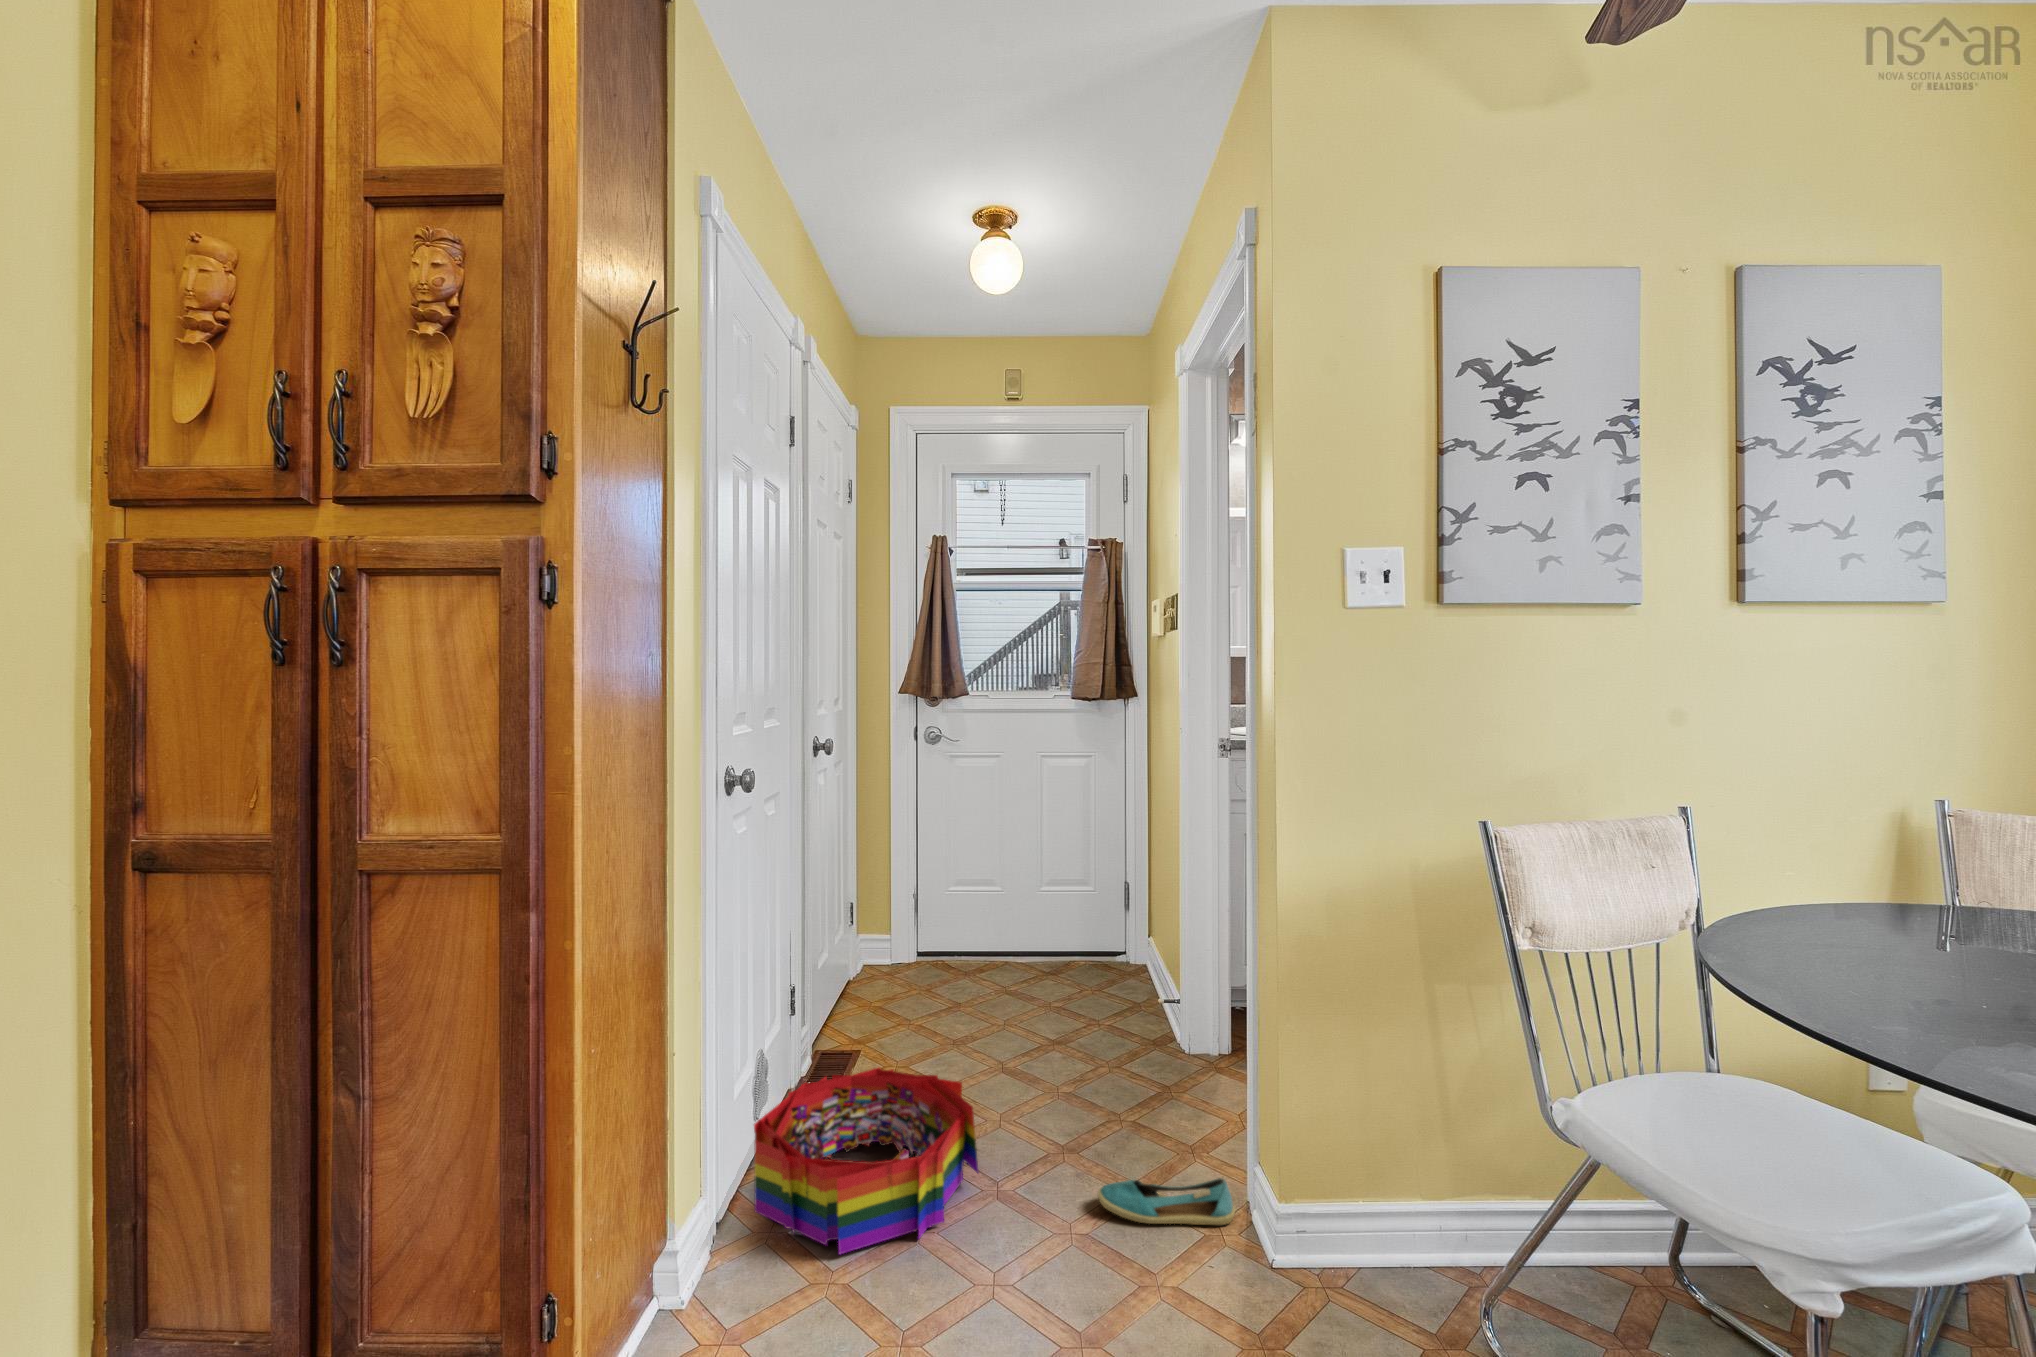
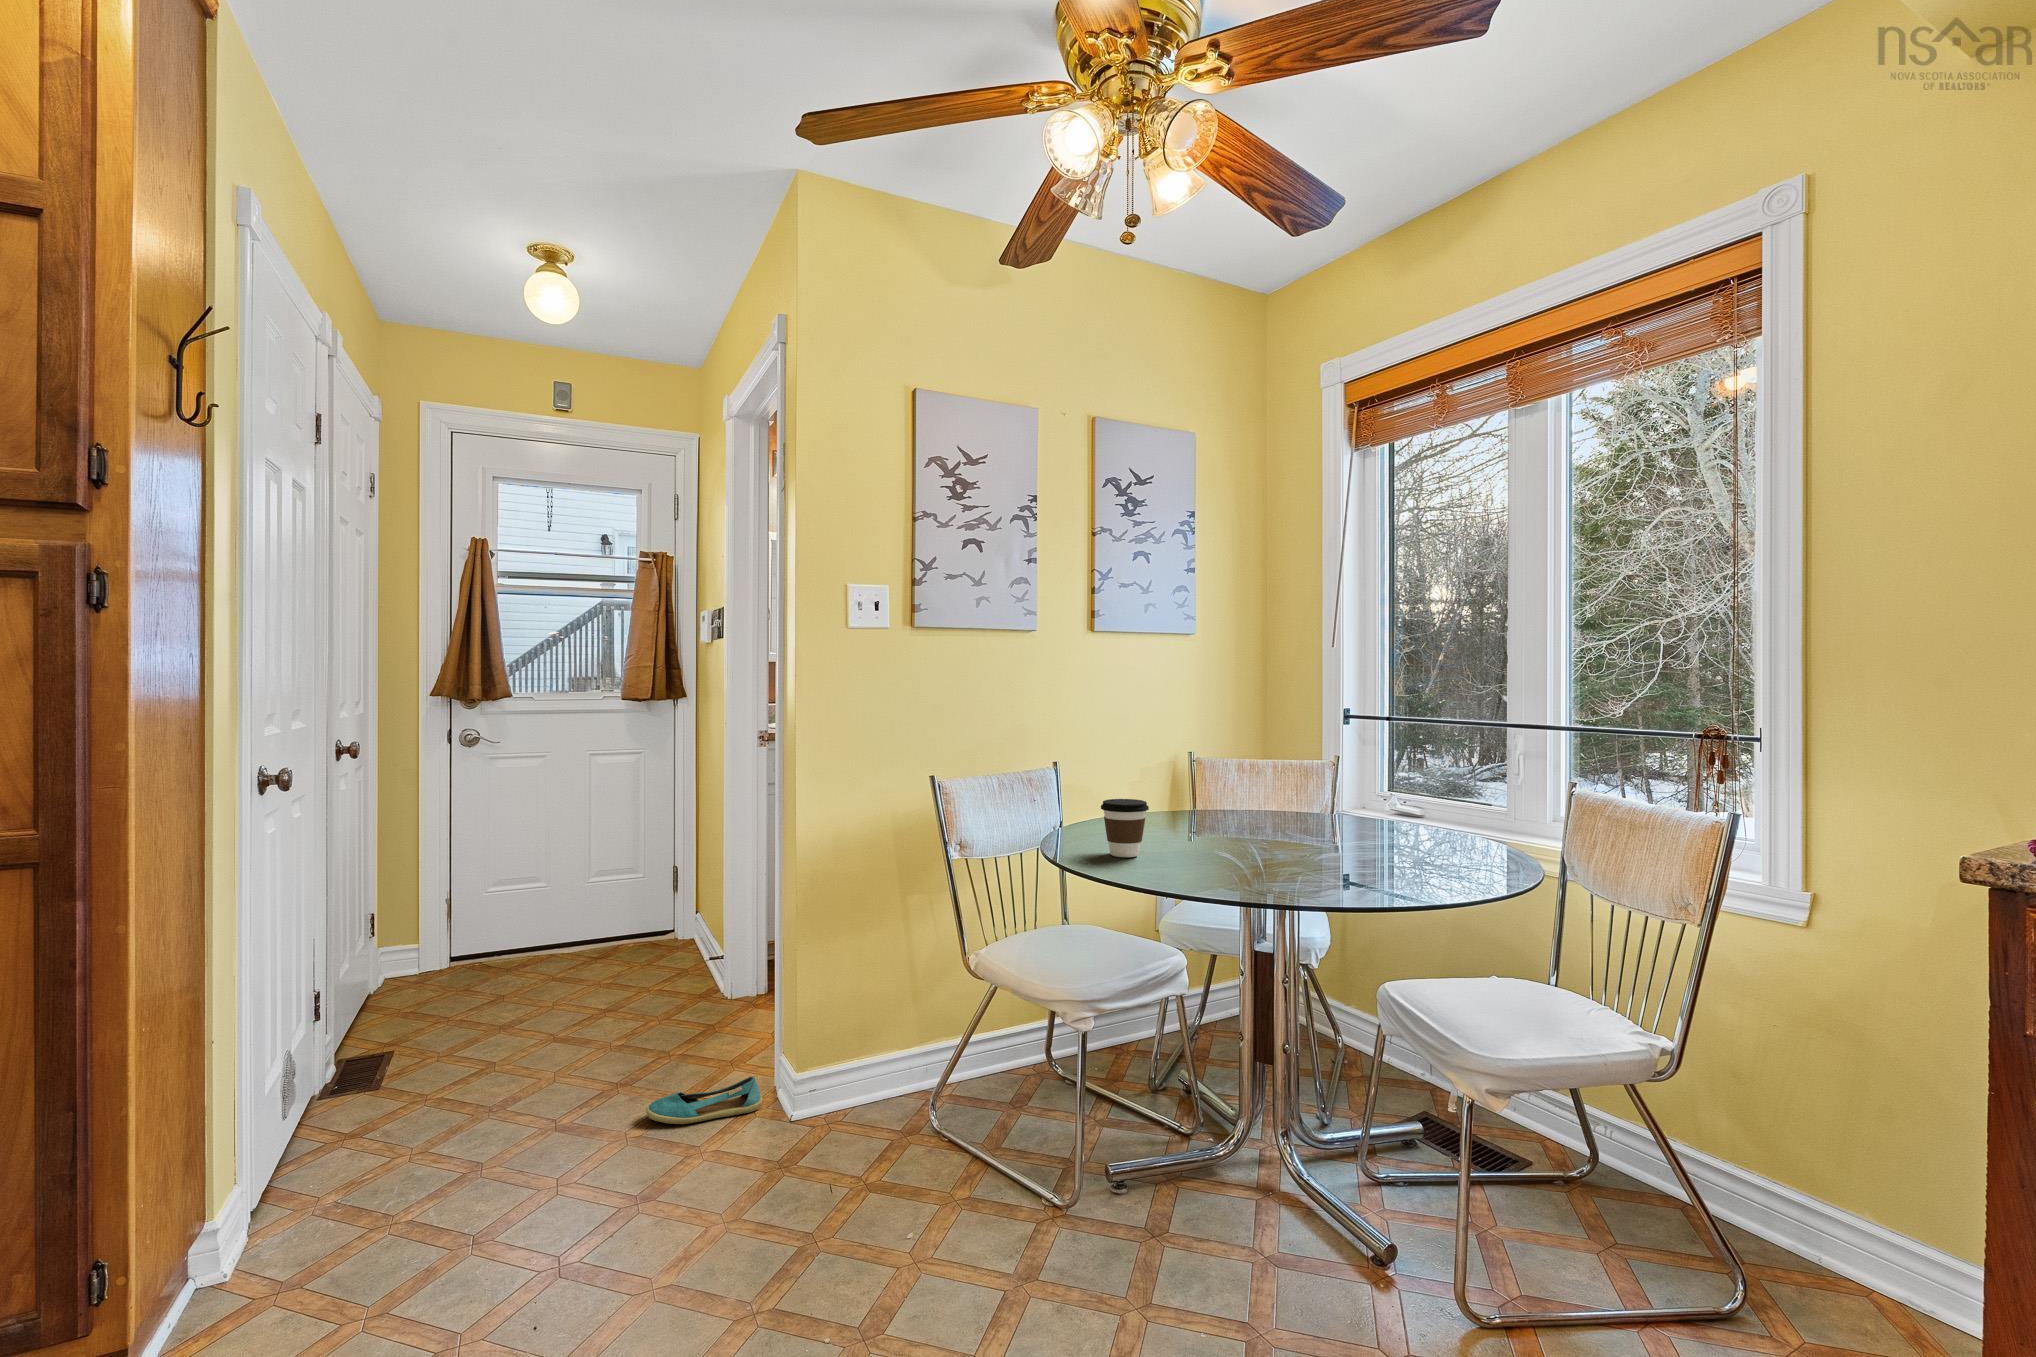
coffee cup: none [1811,880,1923,988] -> present [1101,799,1149,857]
storage bin: present [754,1068,978,1254] -> none [287,1043,533,1206]

